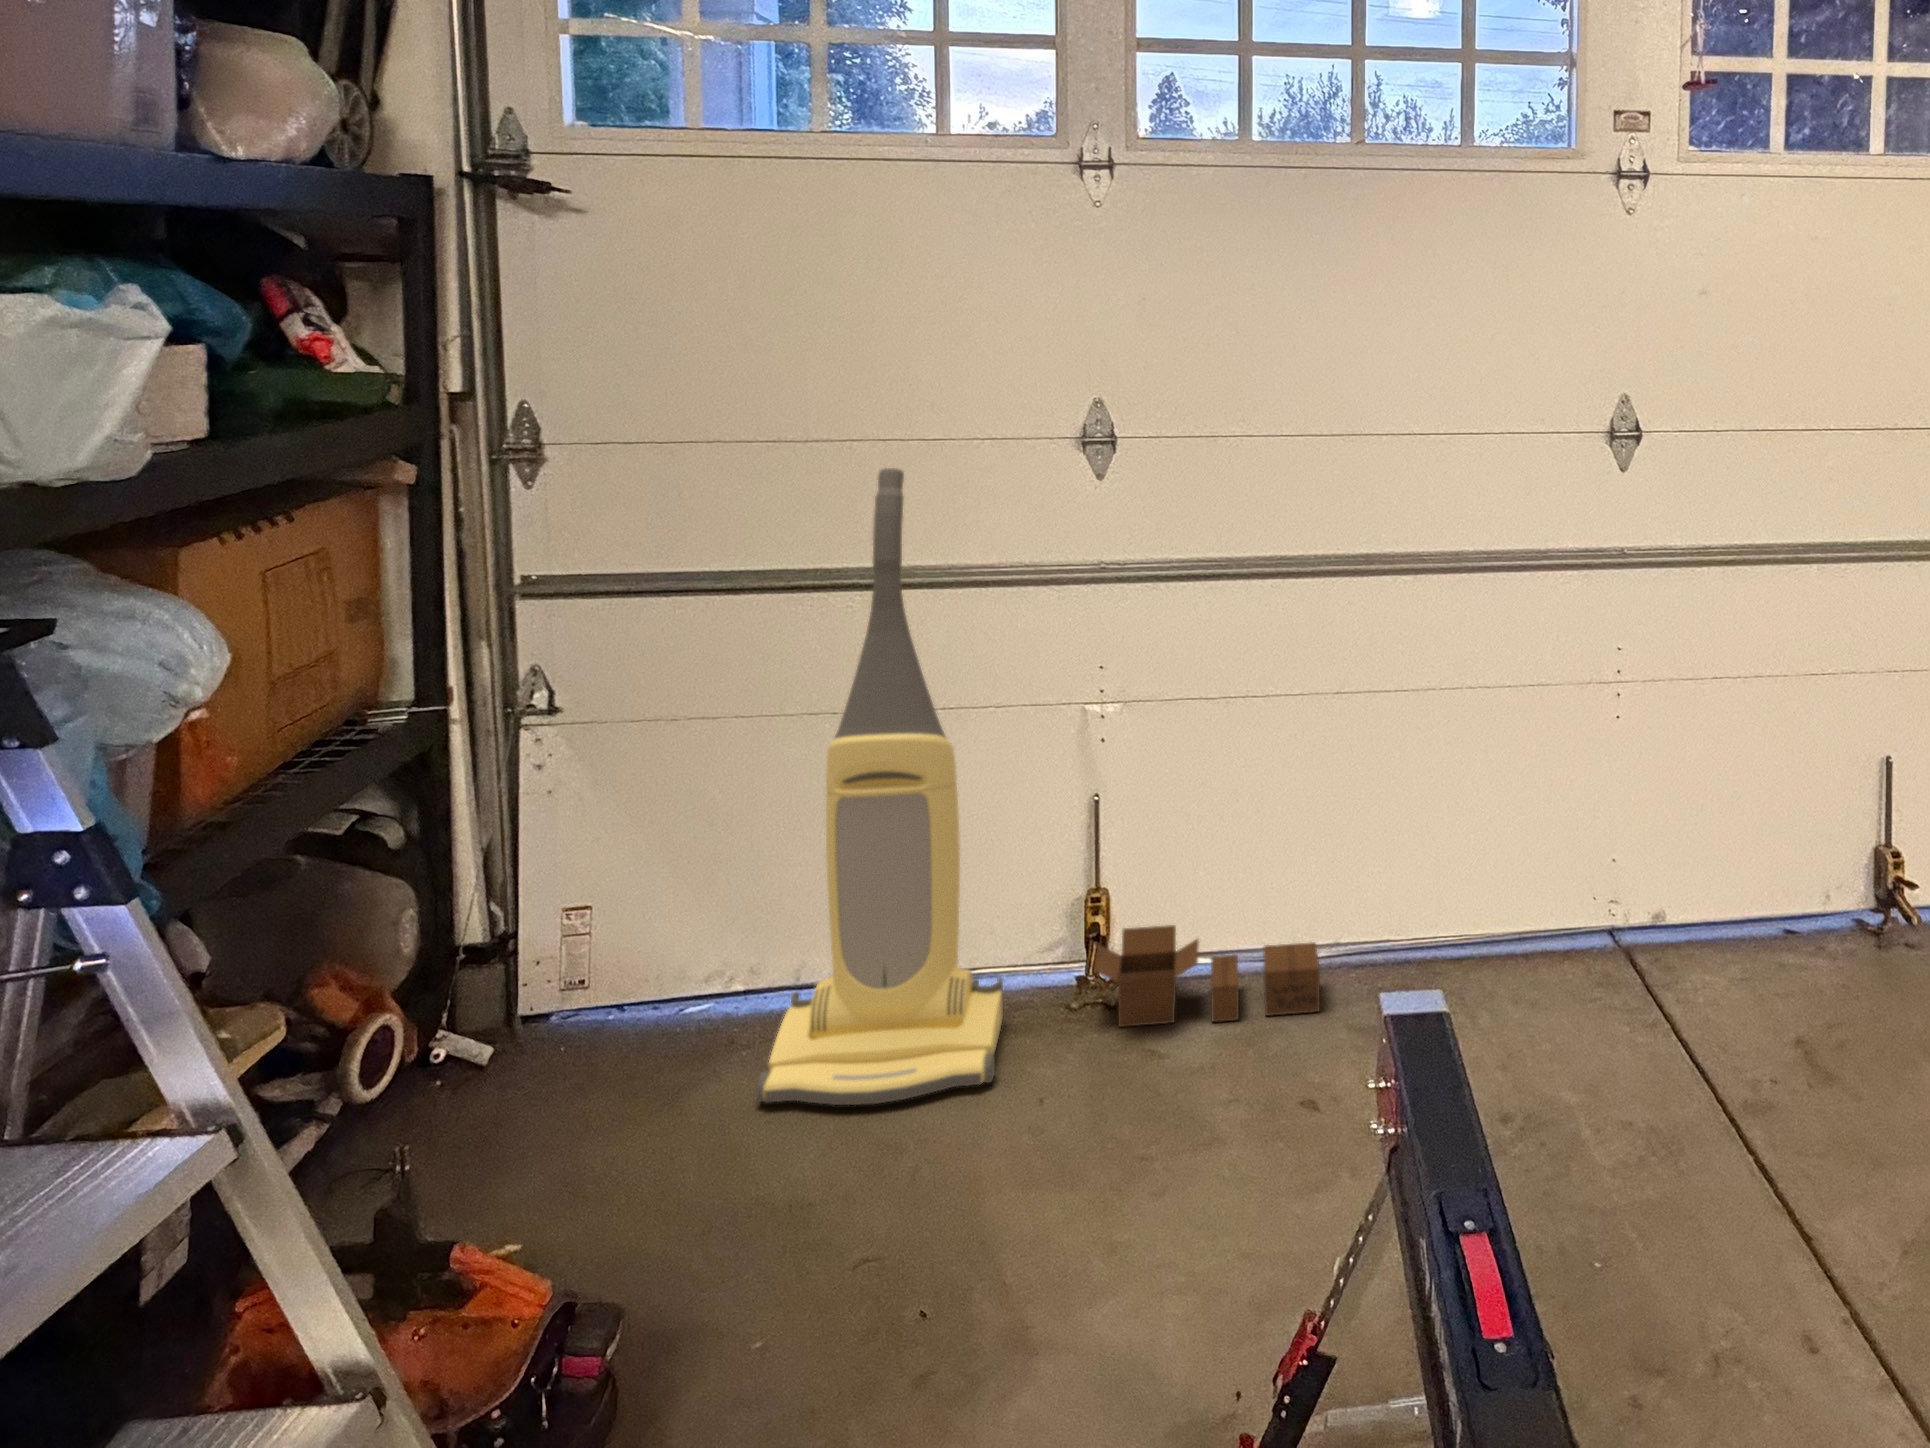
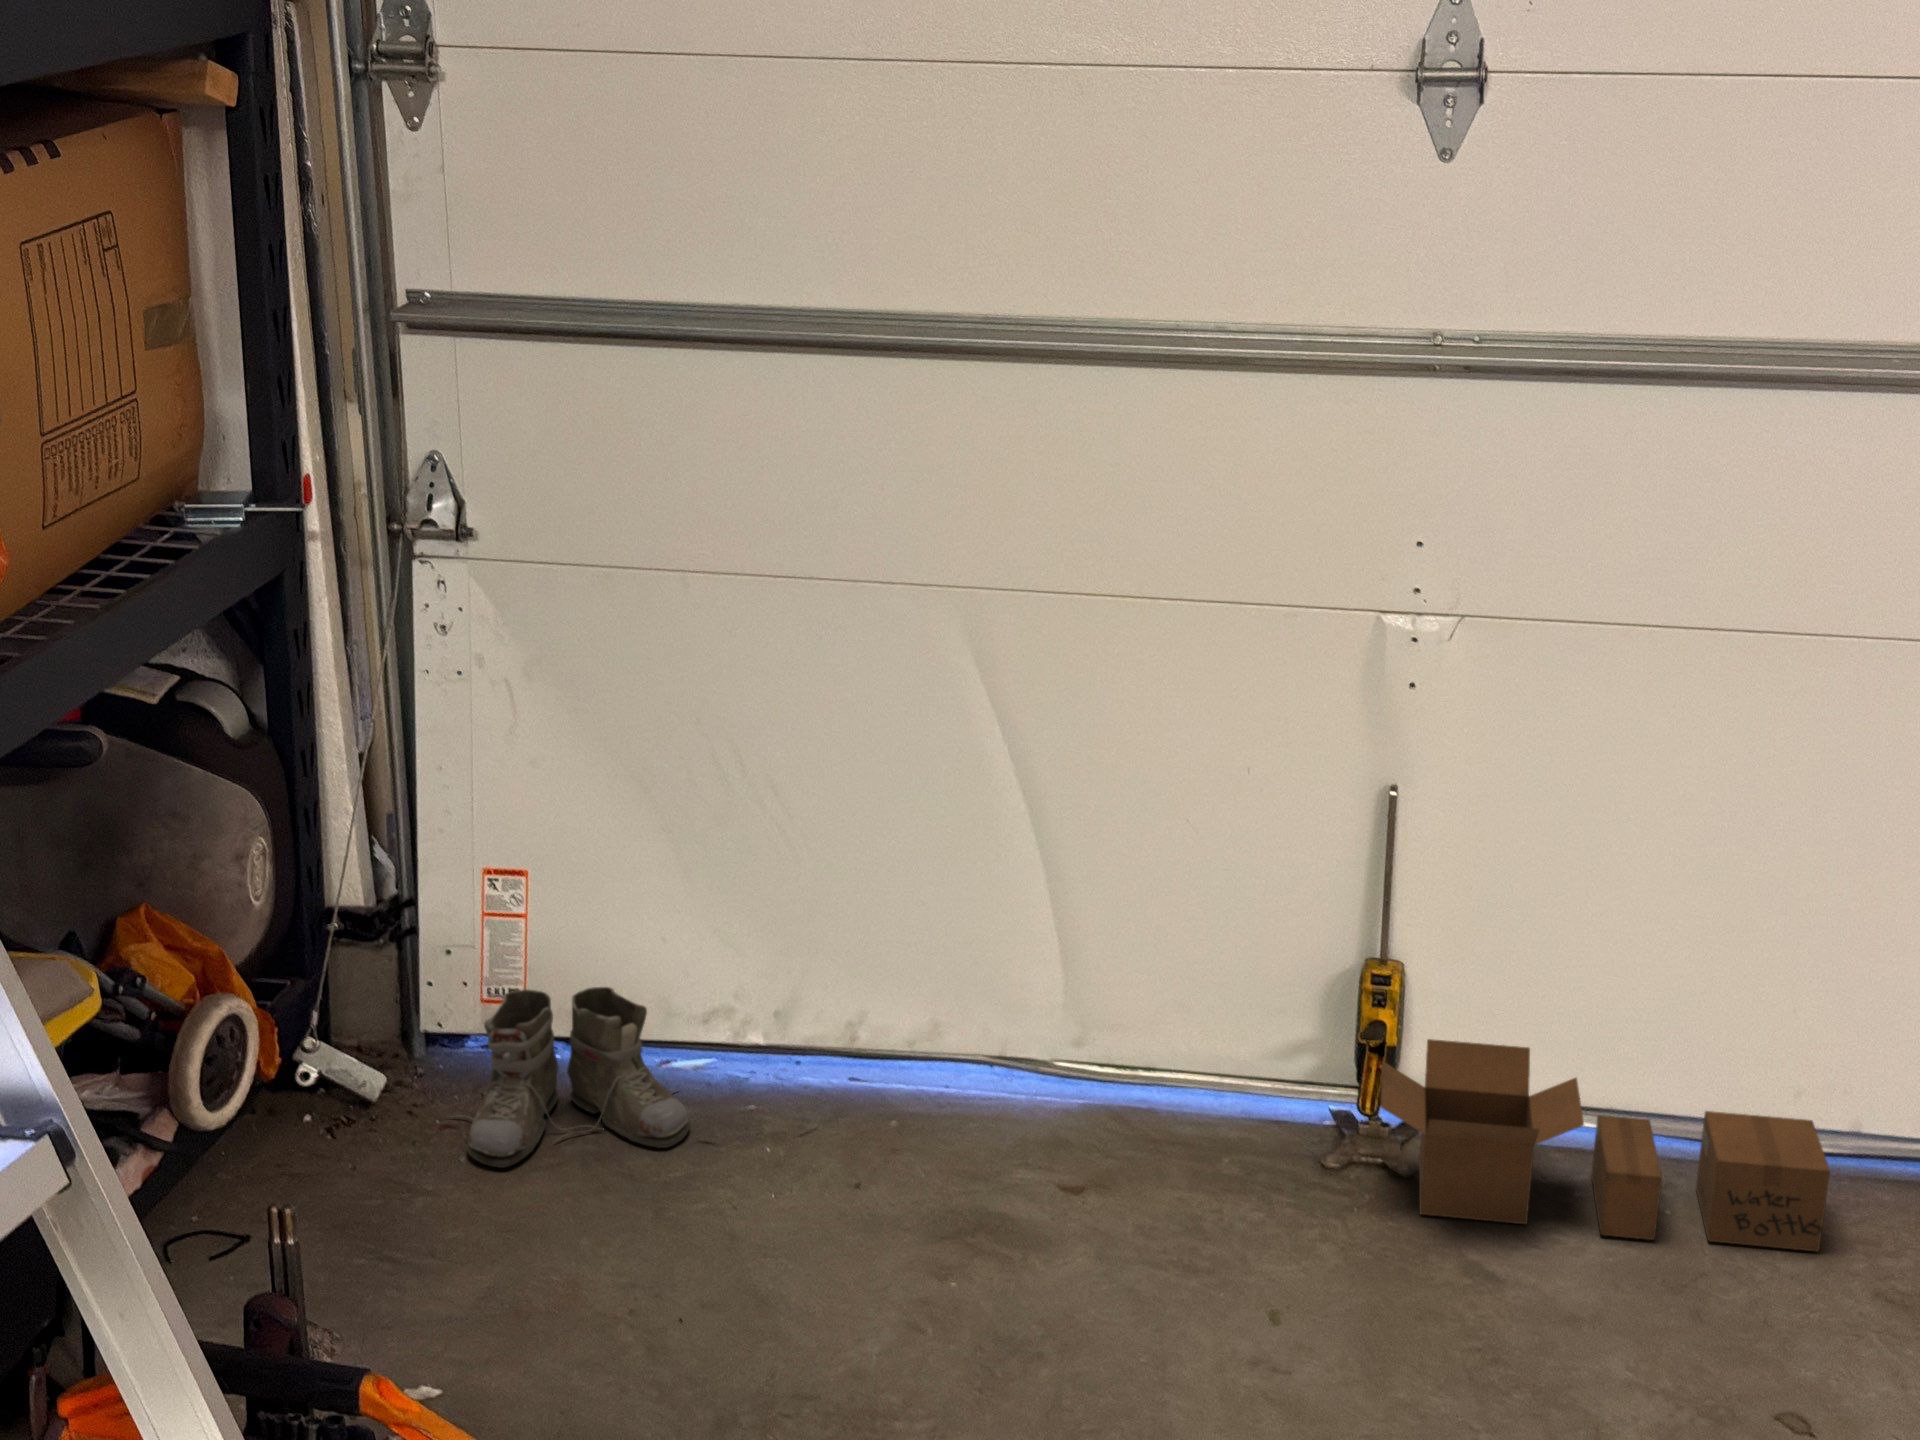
vacuum cleaner: present [757,468,1003,1105] -> none [797,97,1209,1275]
boots: none [533,969,695,1094] -> present [467,987,690,1168]

